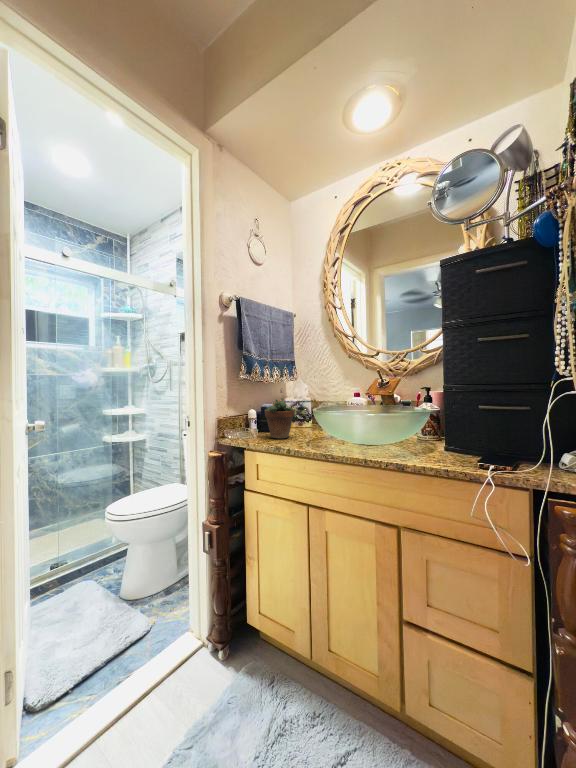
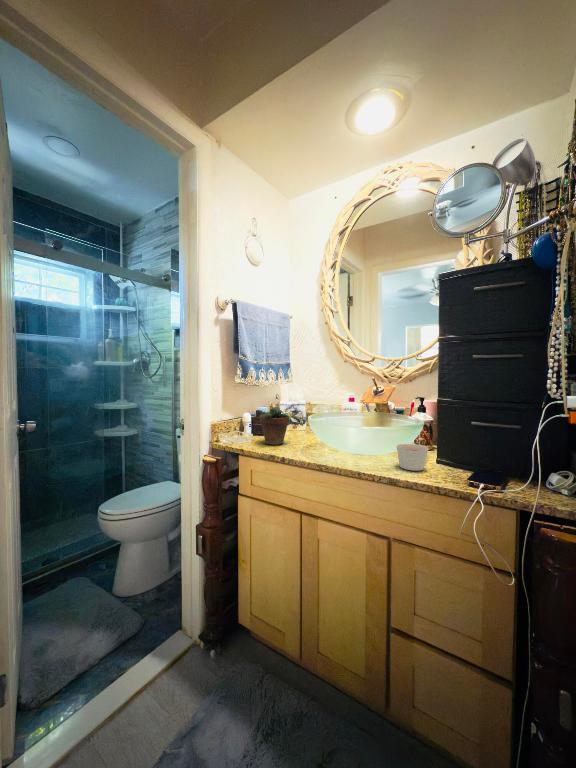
candle: none [403,431,435,457] -> present [396,444,428,471]

